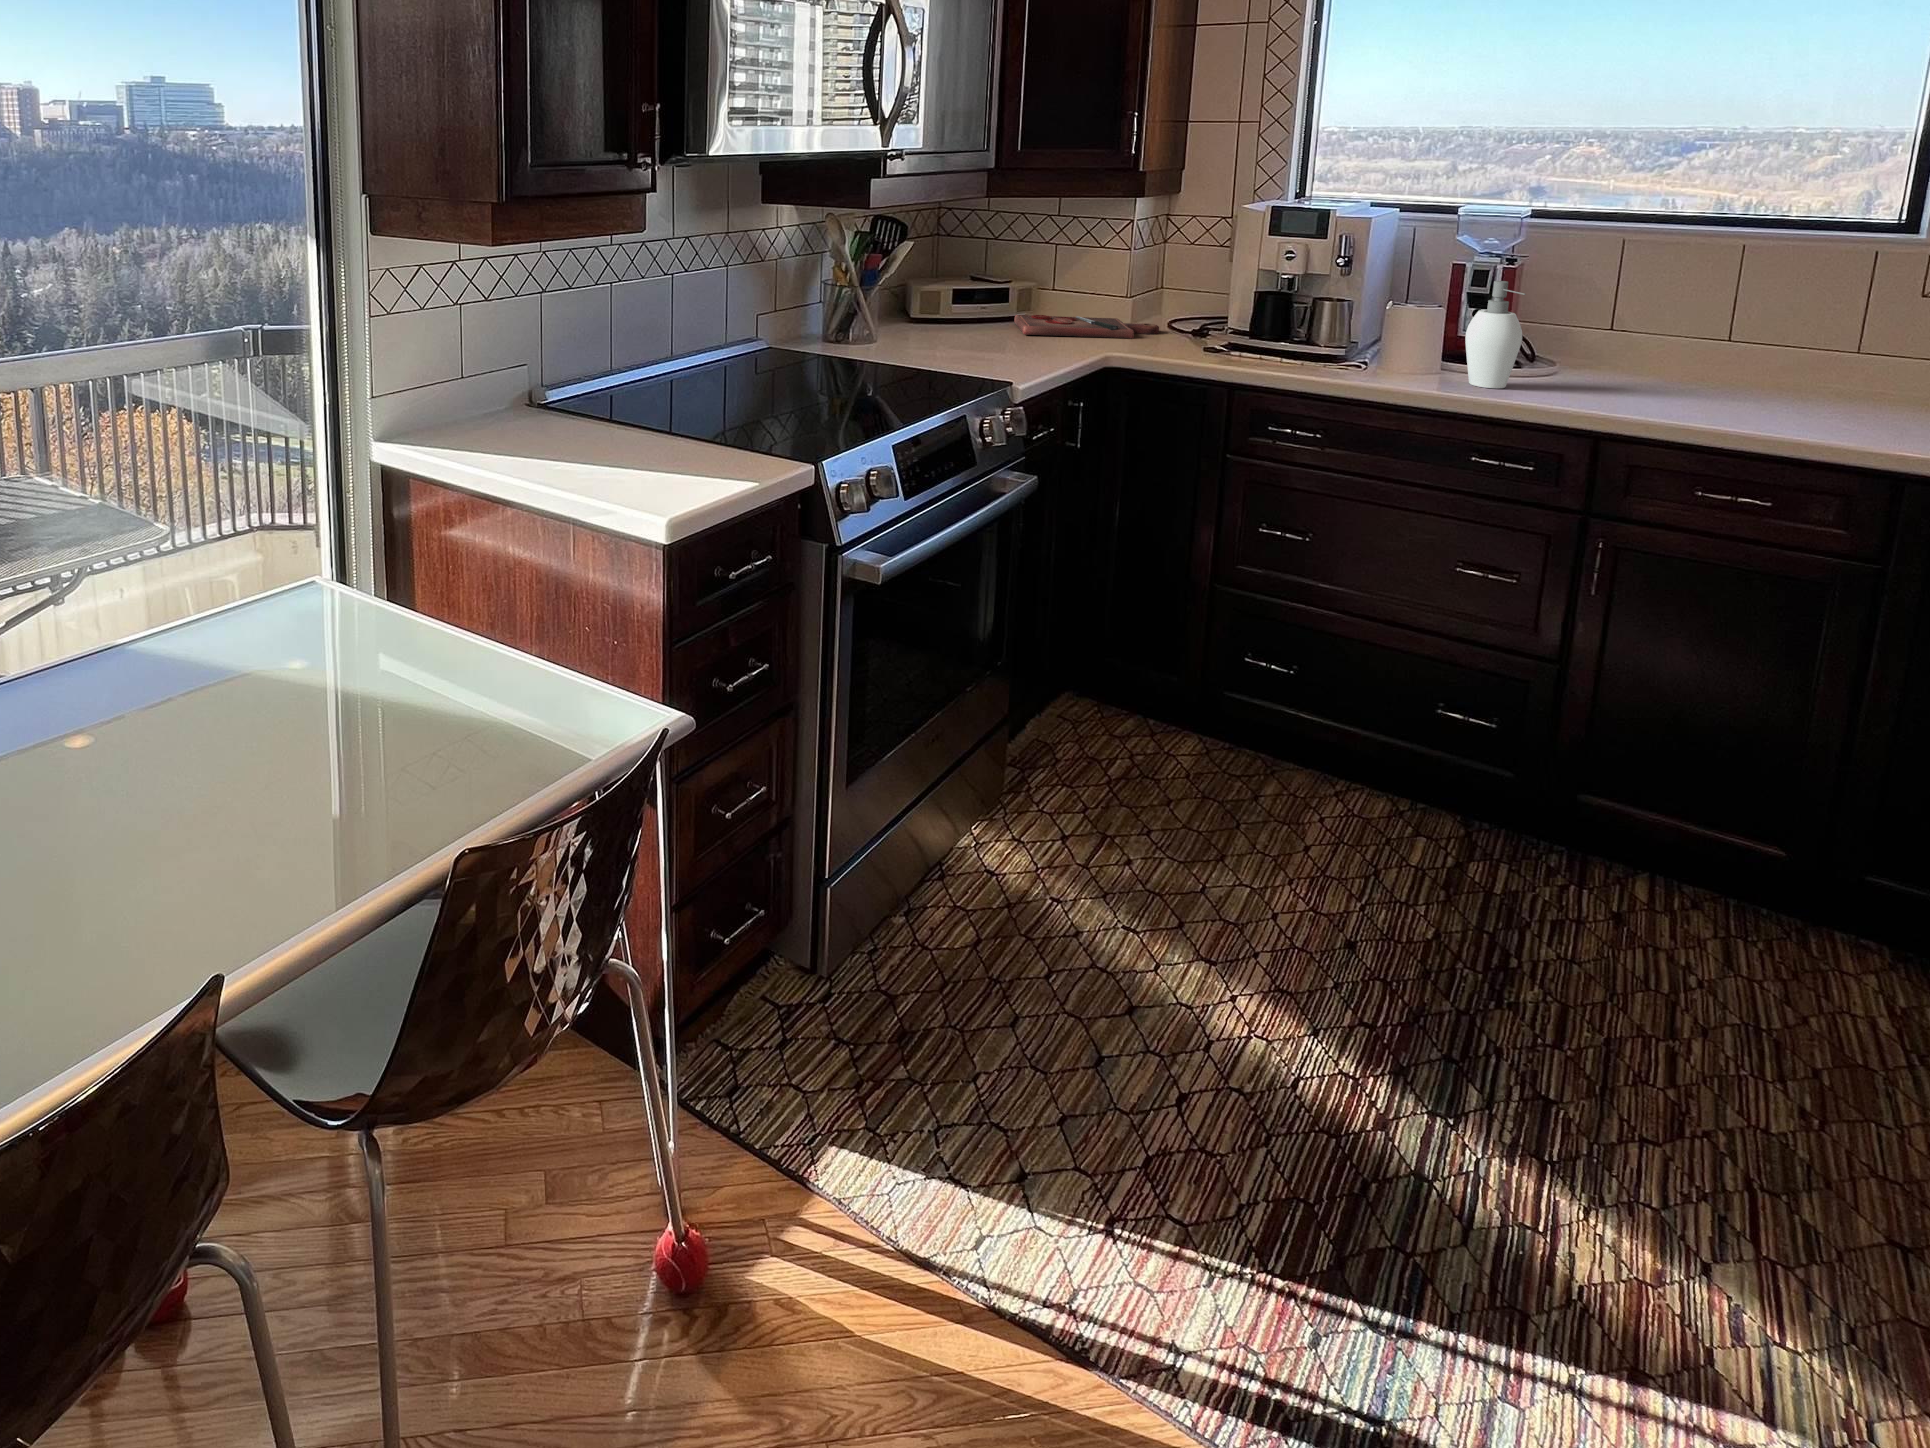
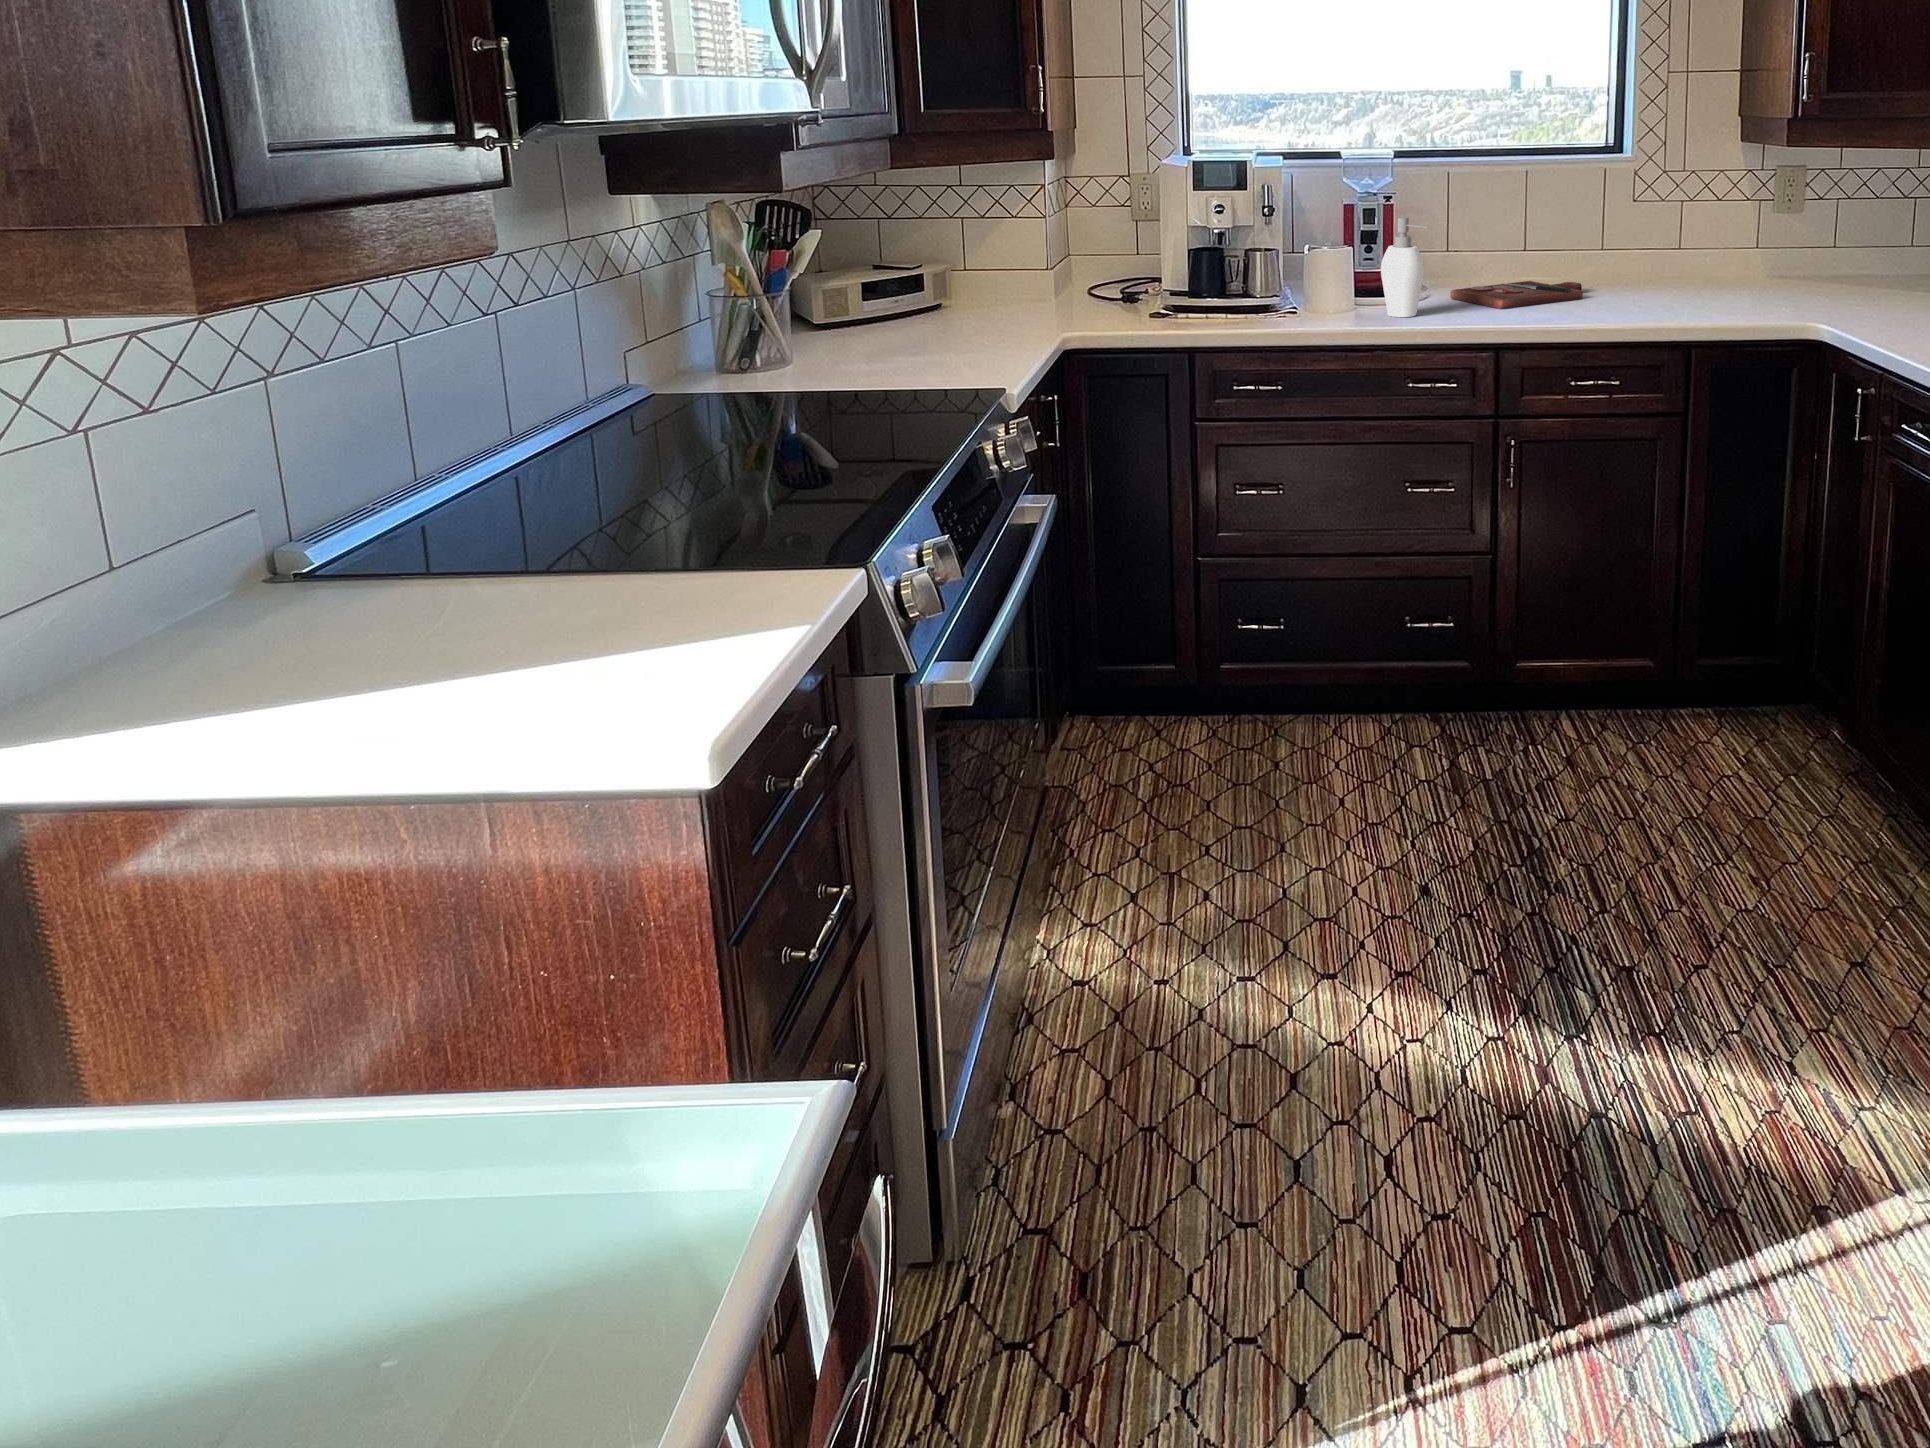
cutting board: present [1014,315,1159,338] -> present [1450,281,1583,309]

